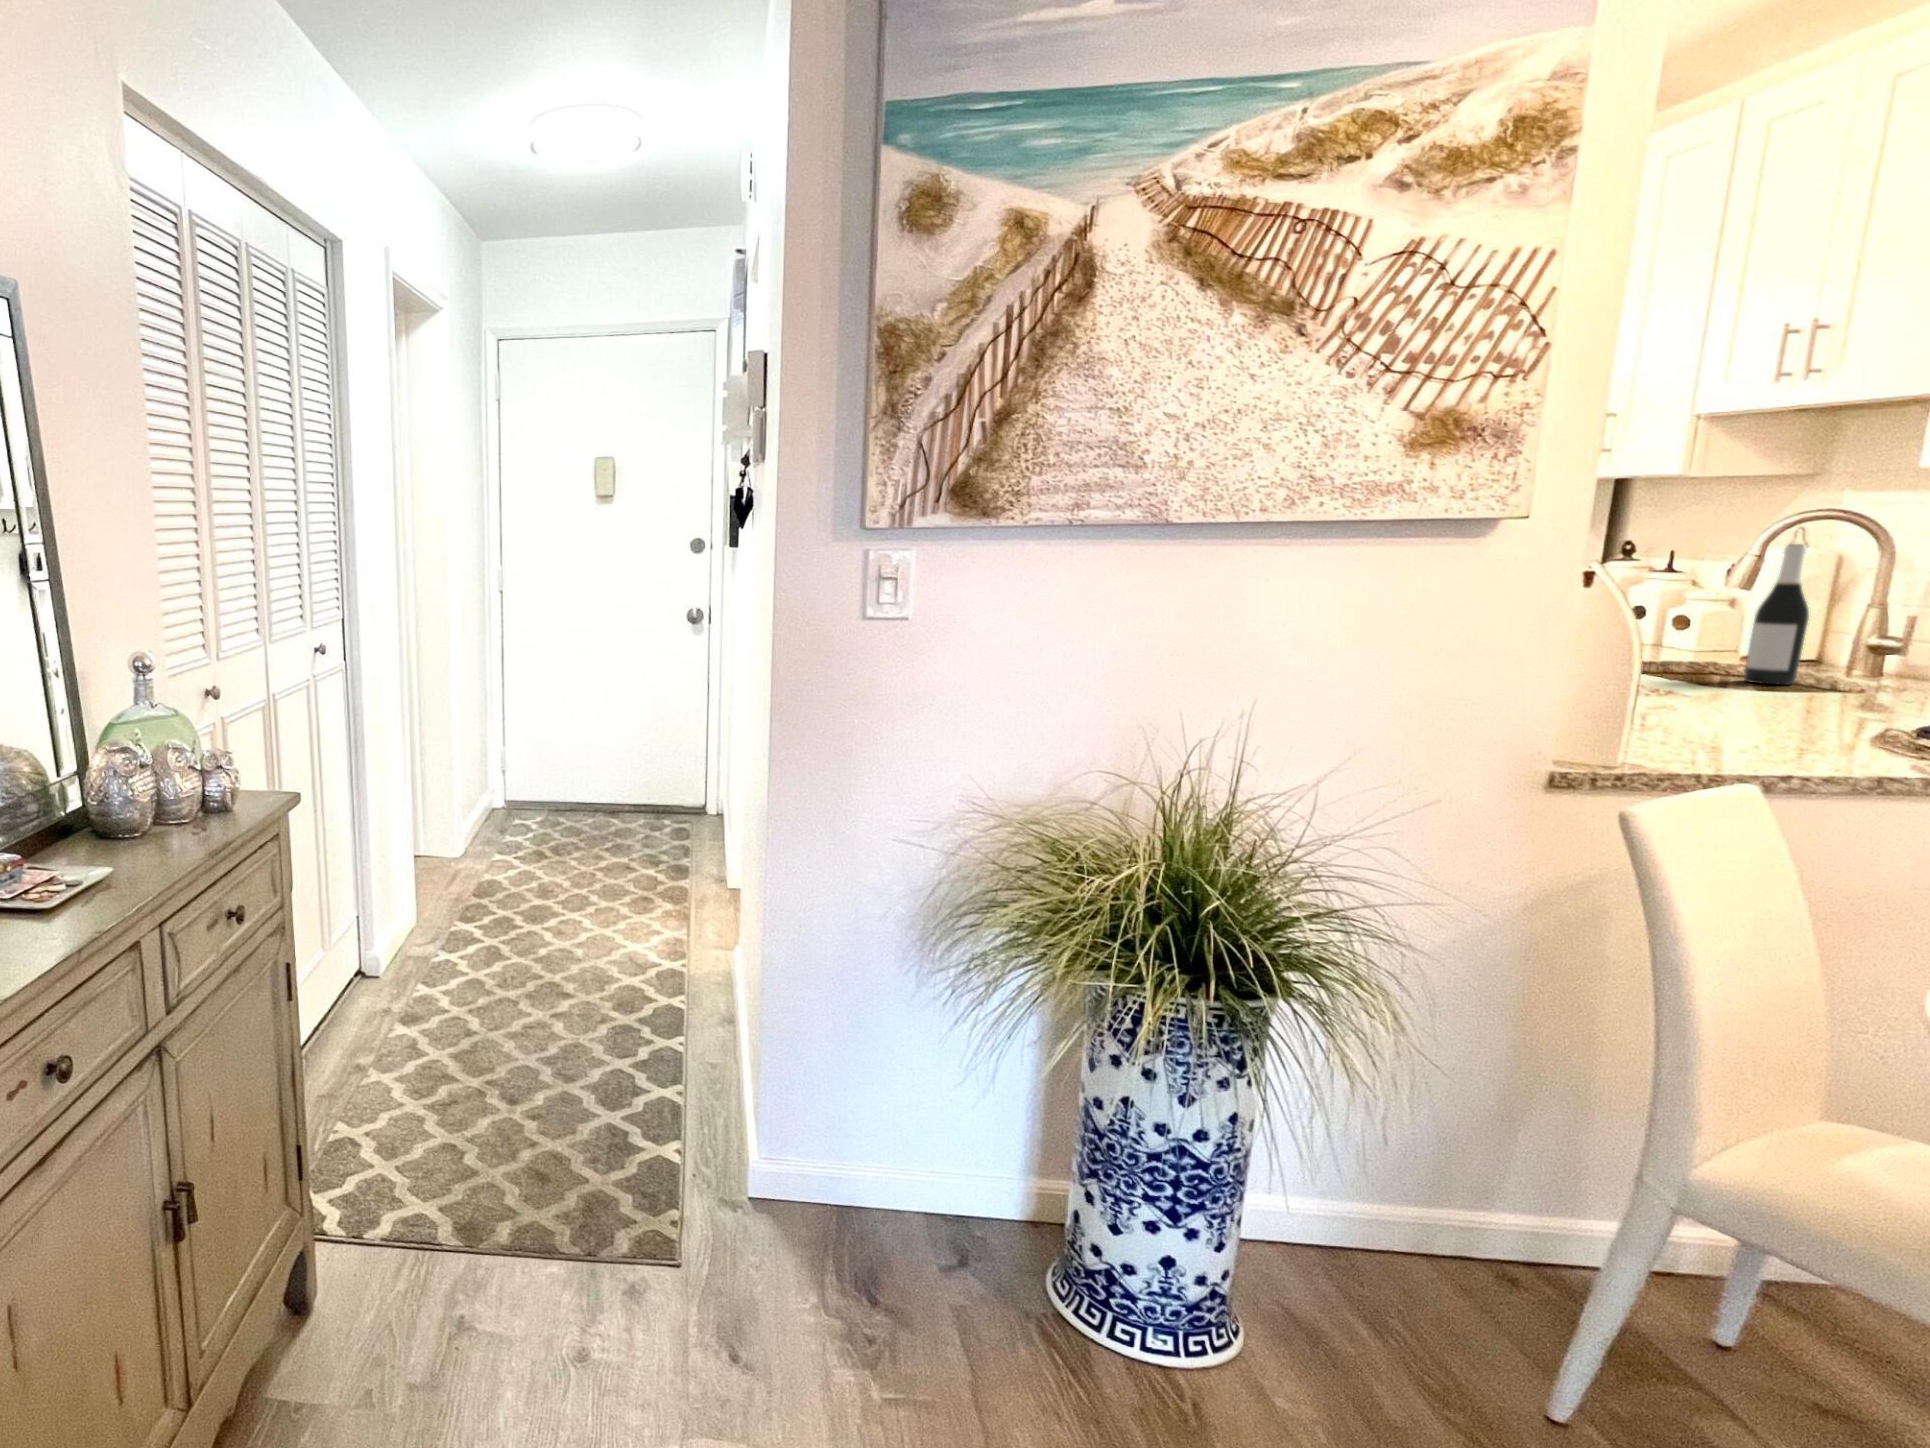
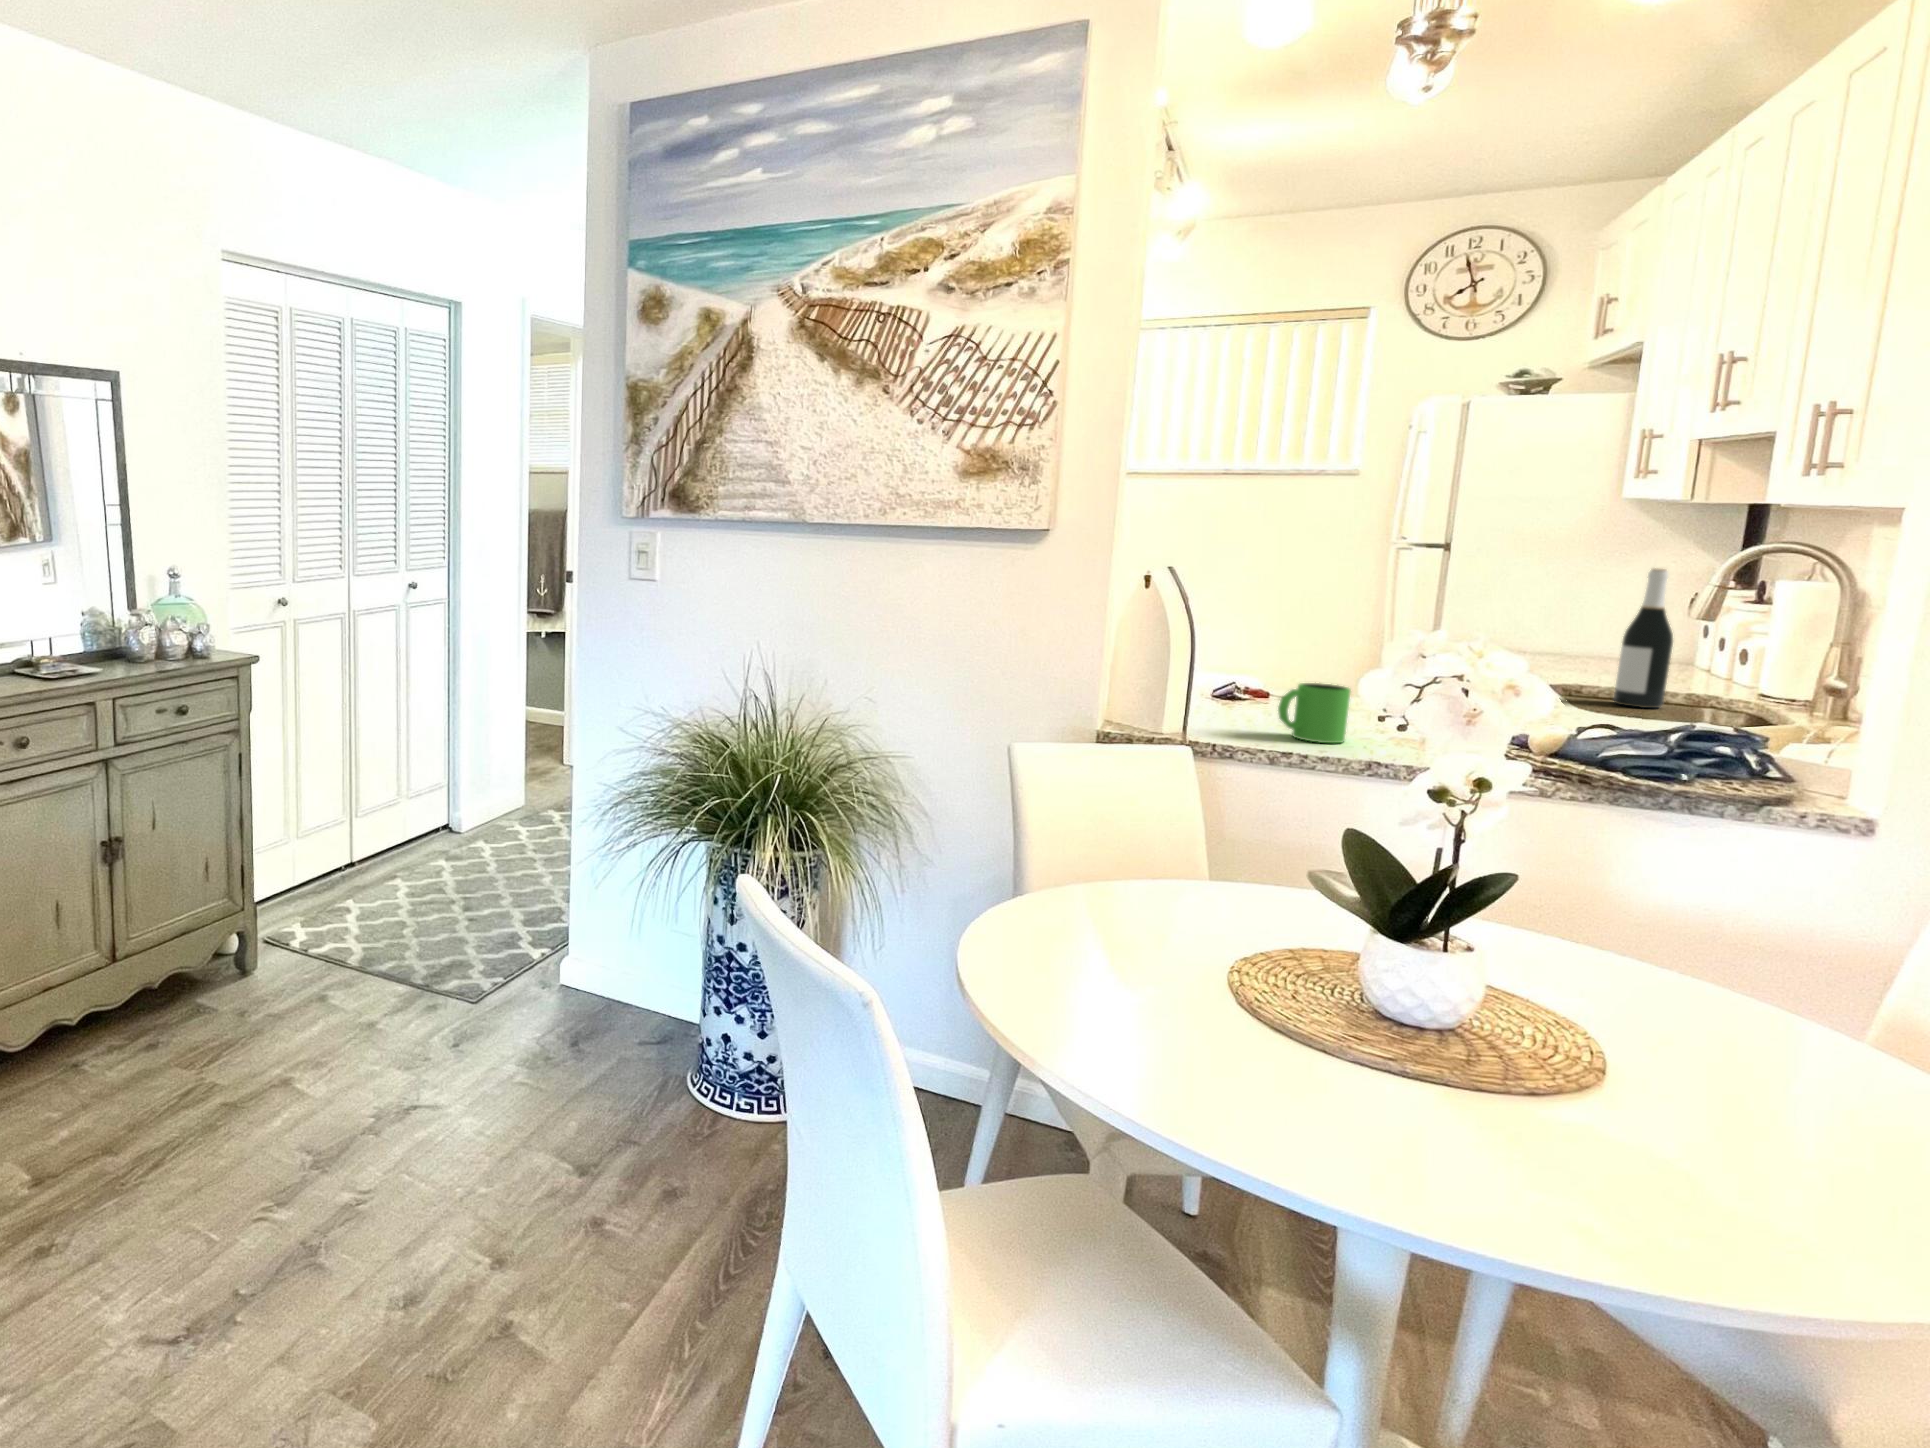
mug: none [1713,689,1799,760] -> present [1278,683,1351,743]

